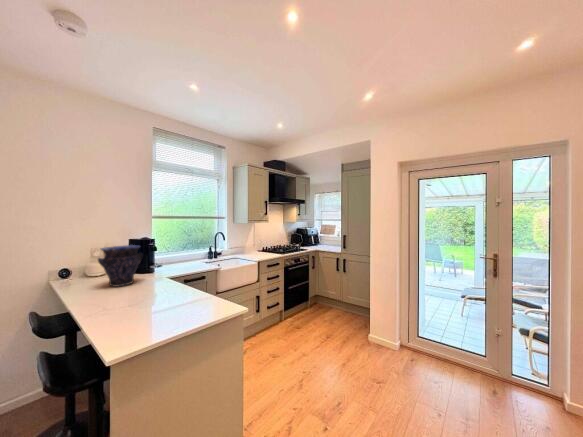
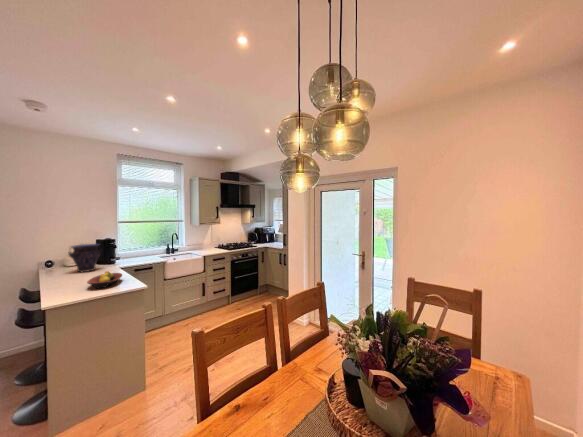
fruit bowl: none [147,290,194,321] -> present [87,271,122,288]

